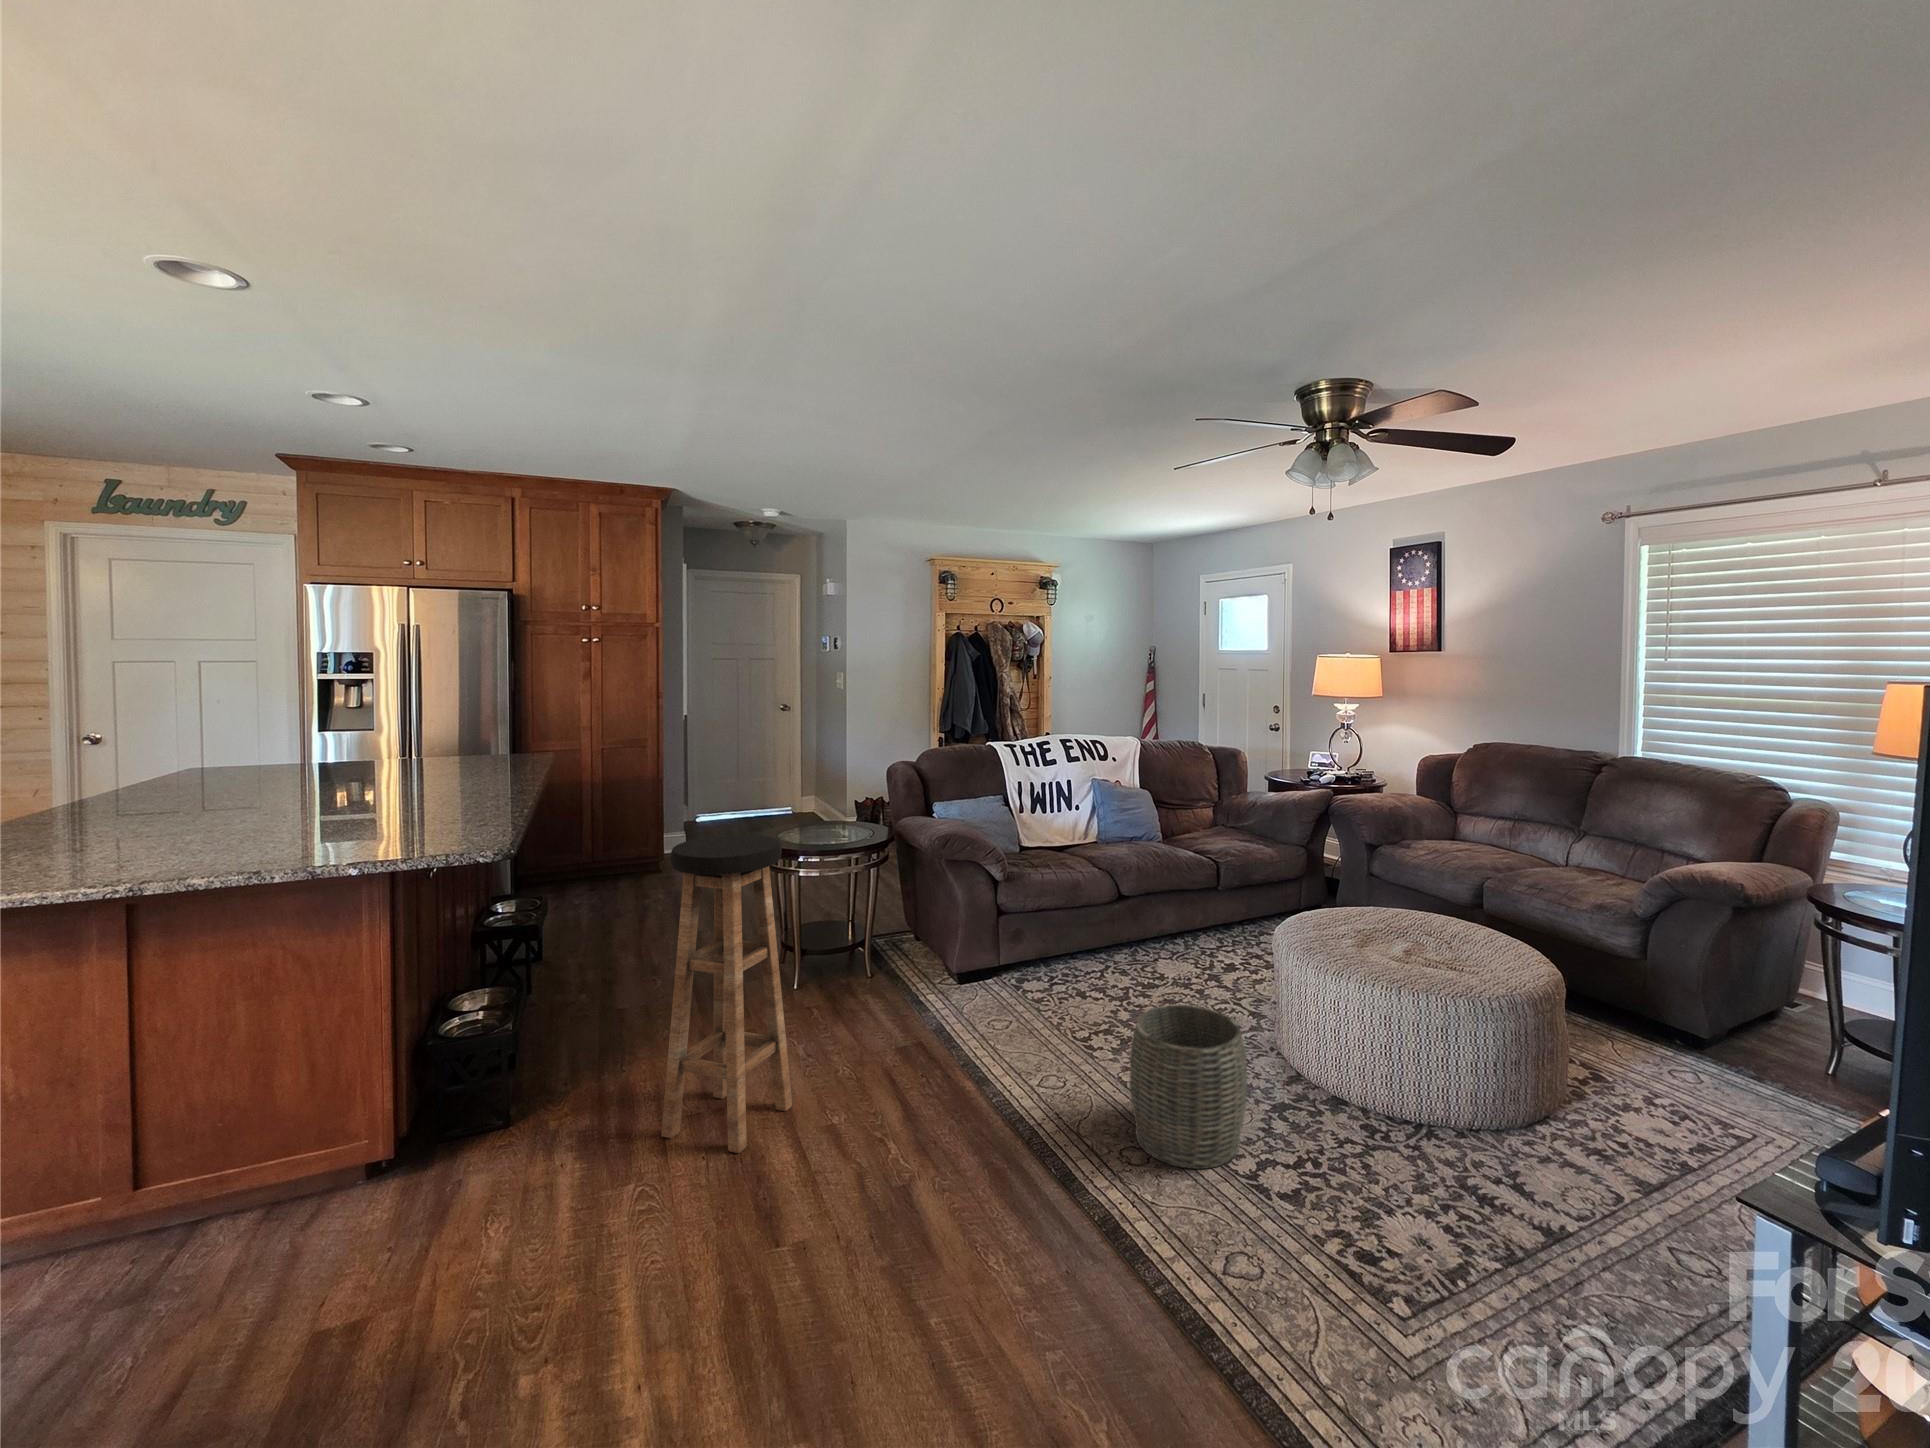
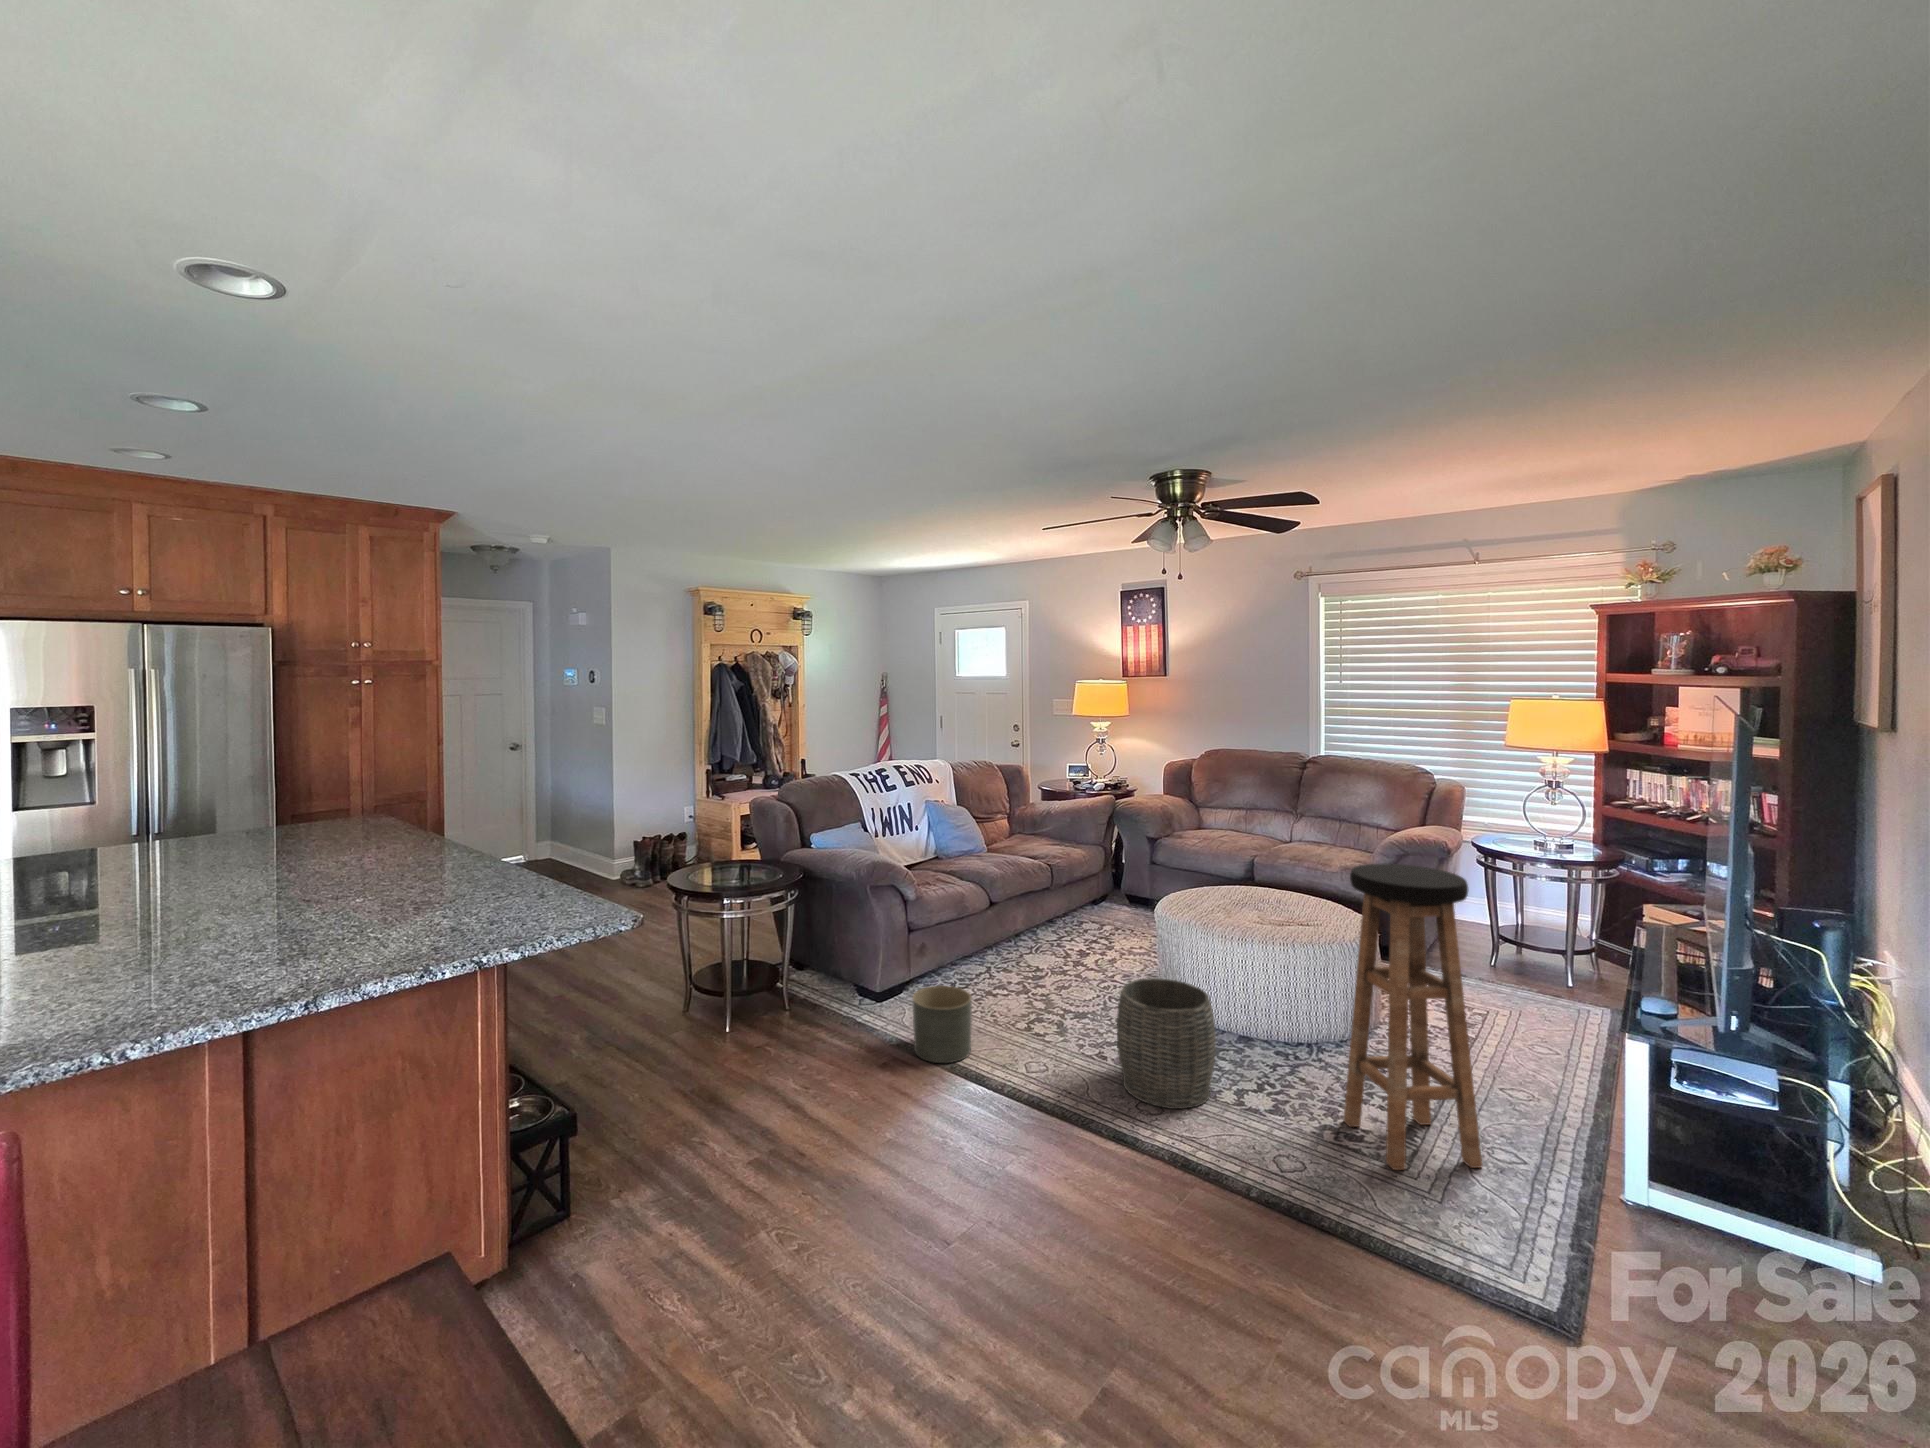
bar stool: present [661,835,792,1153] -> present [1343,864,1482,1170]
planter: none [946,979,1012,1064] -> present [912,986,972,1063]

